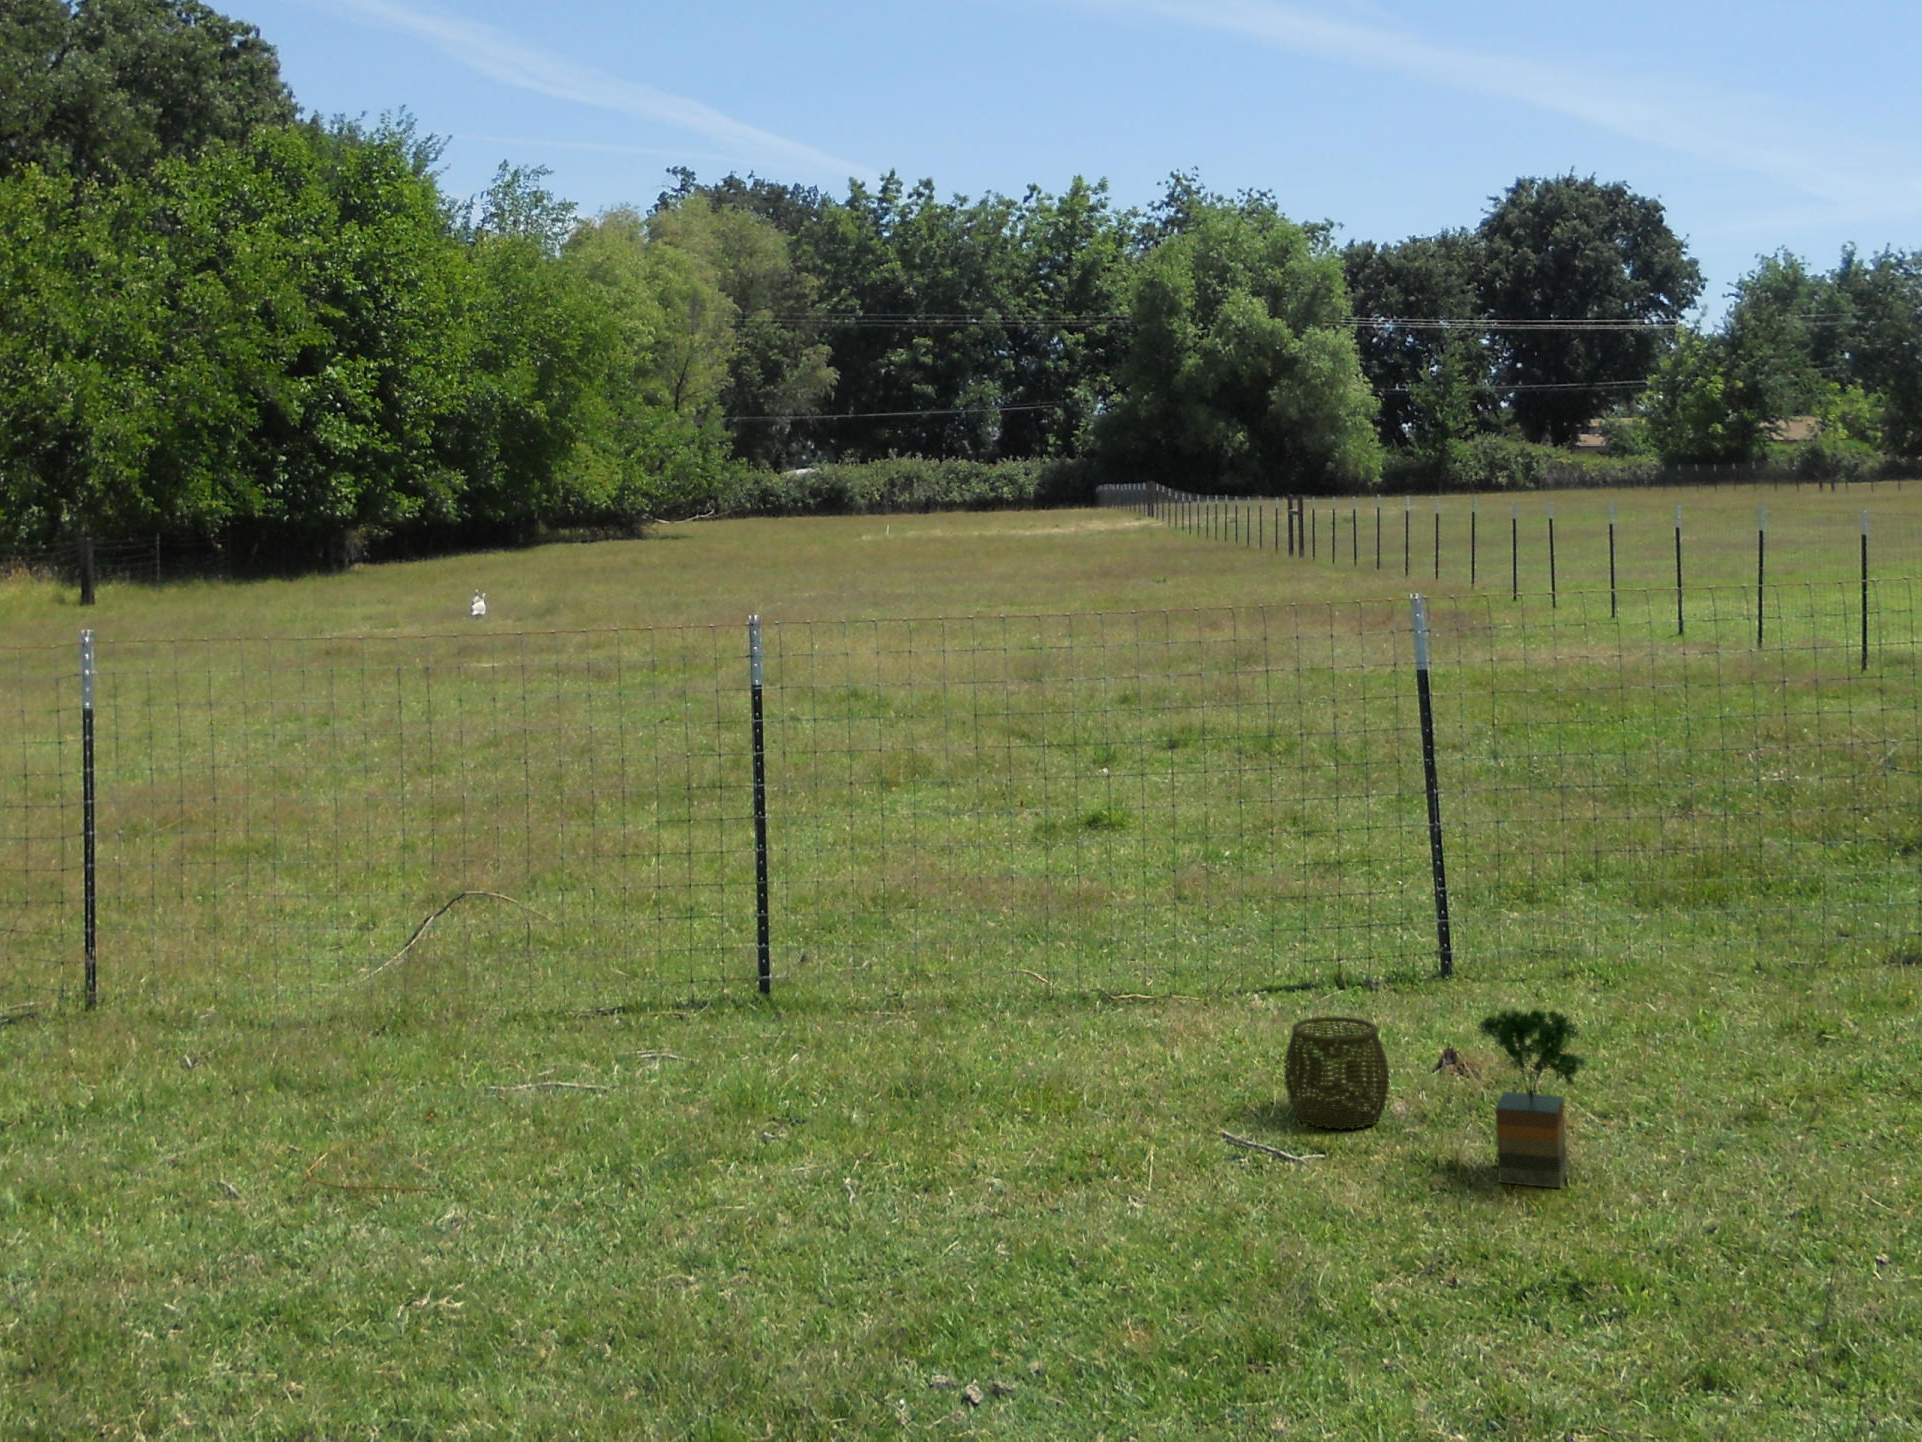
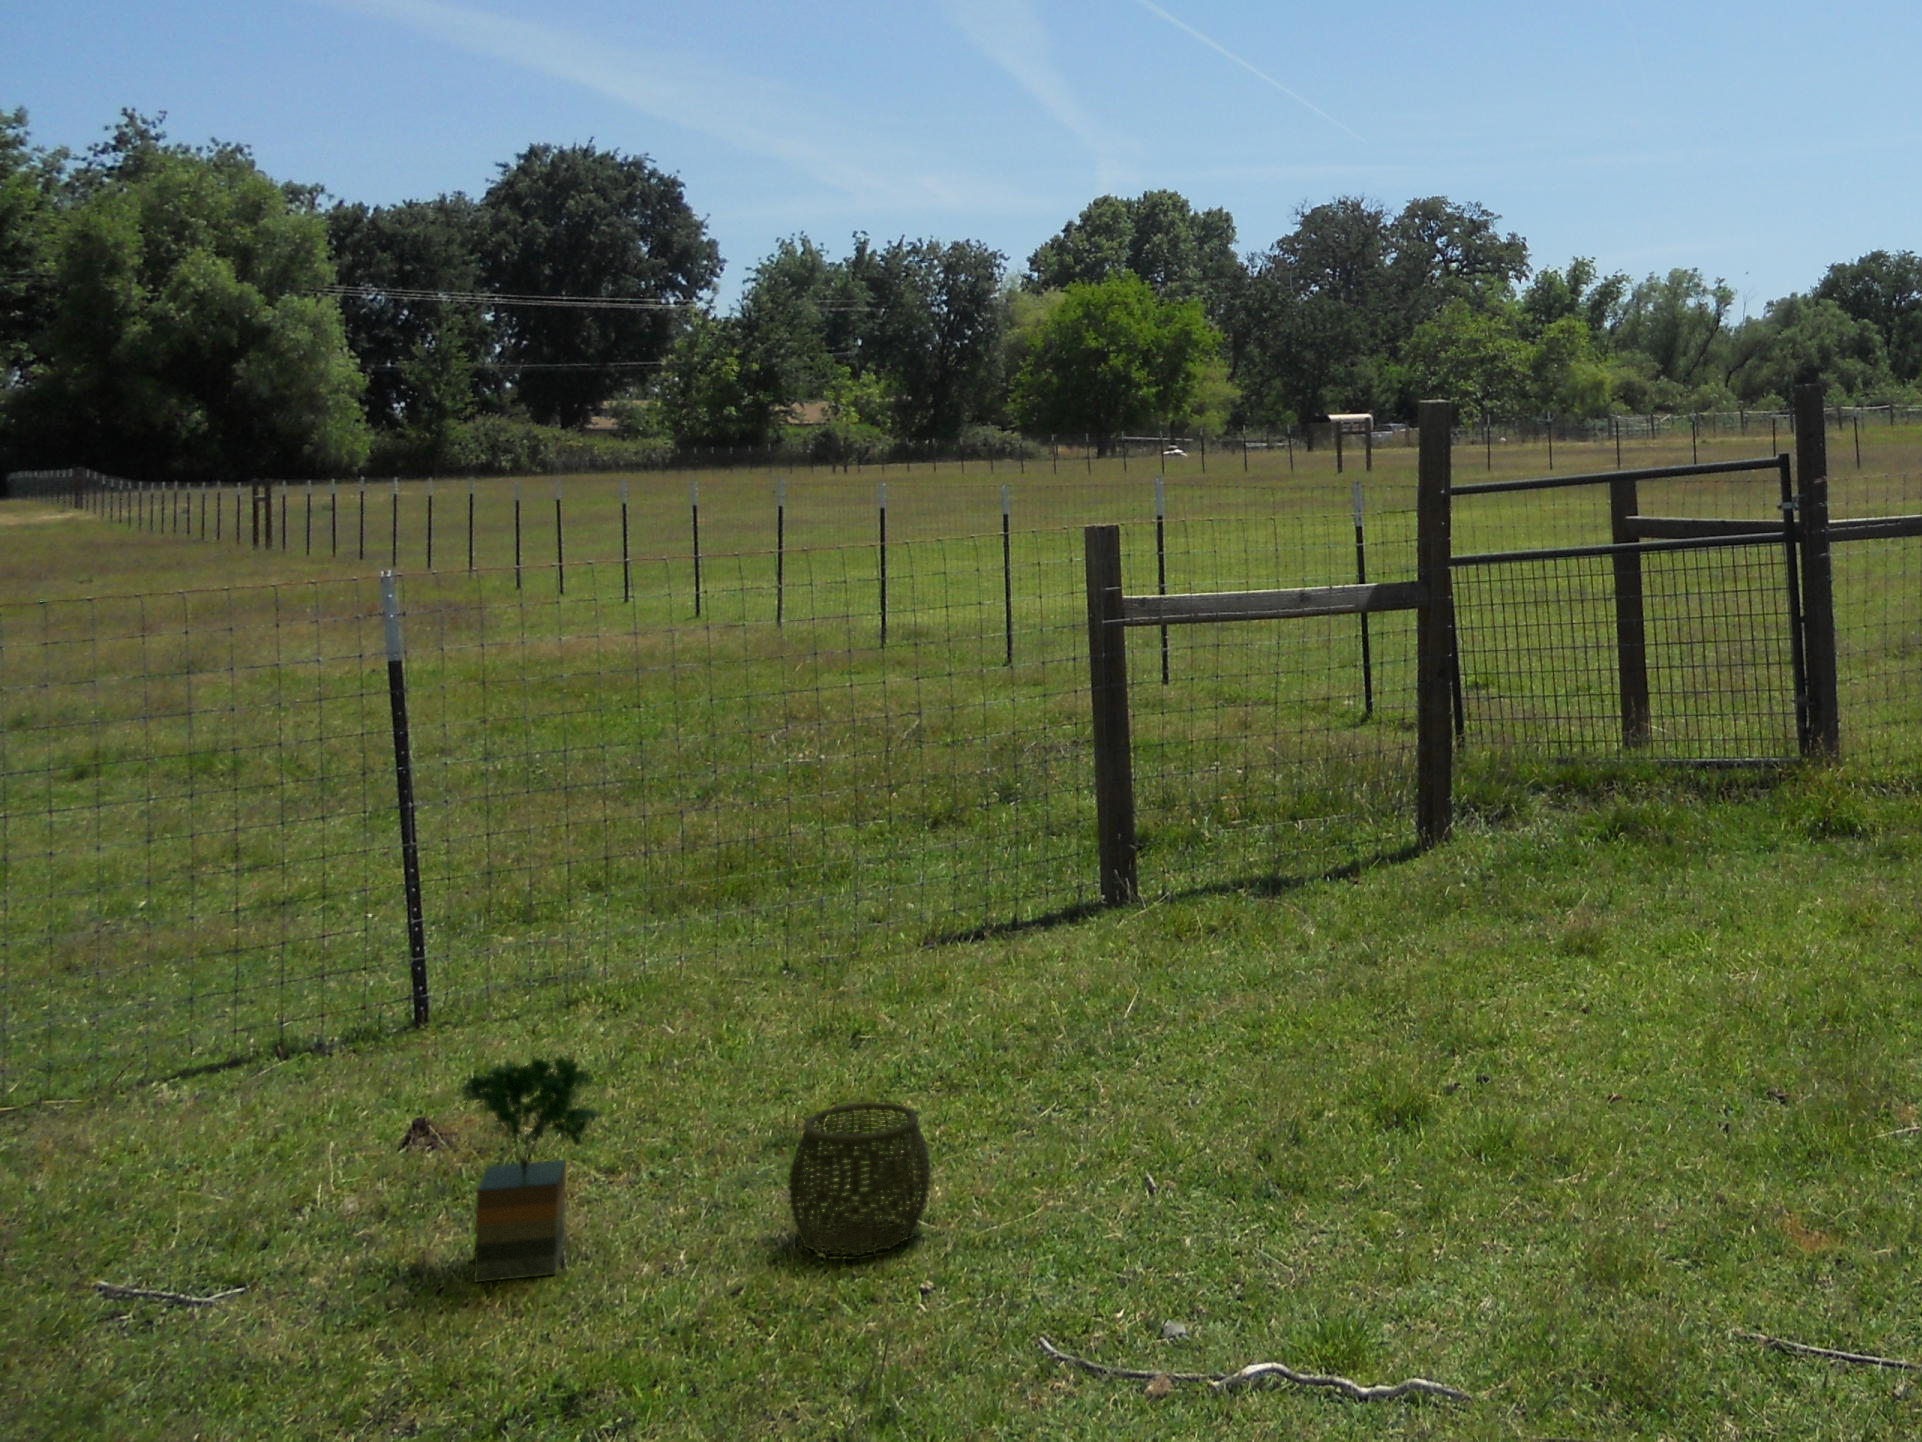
woven basket: present [1284,1016,1390,1129] -> present [788,1103,931,1255]

